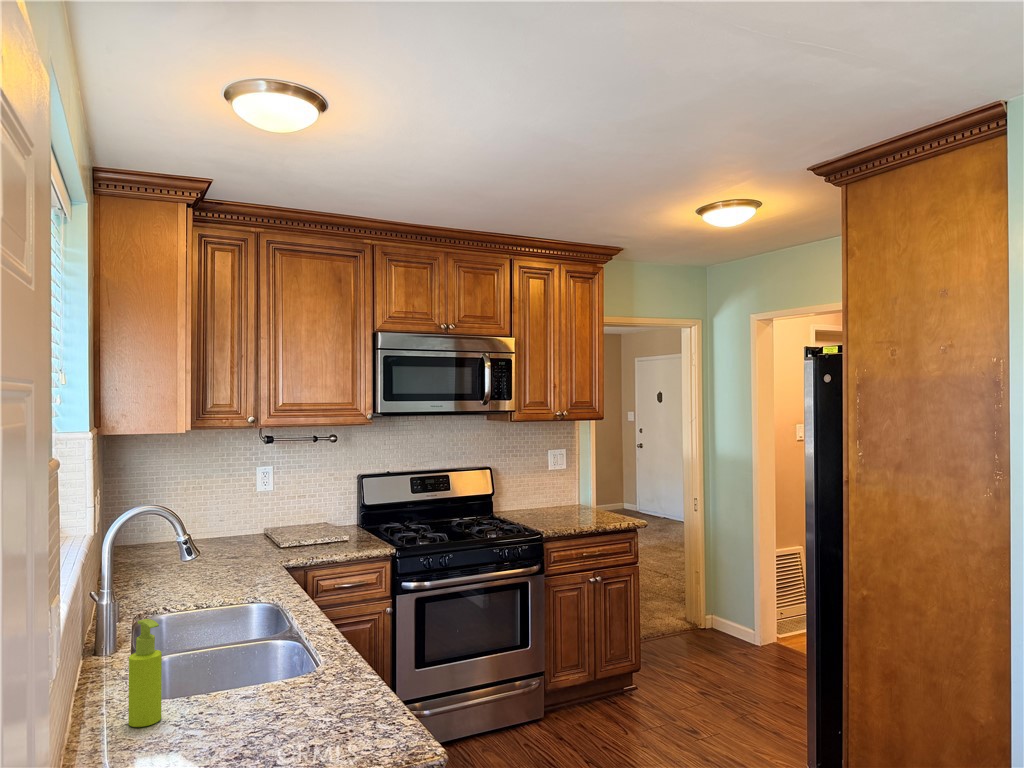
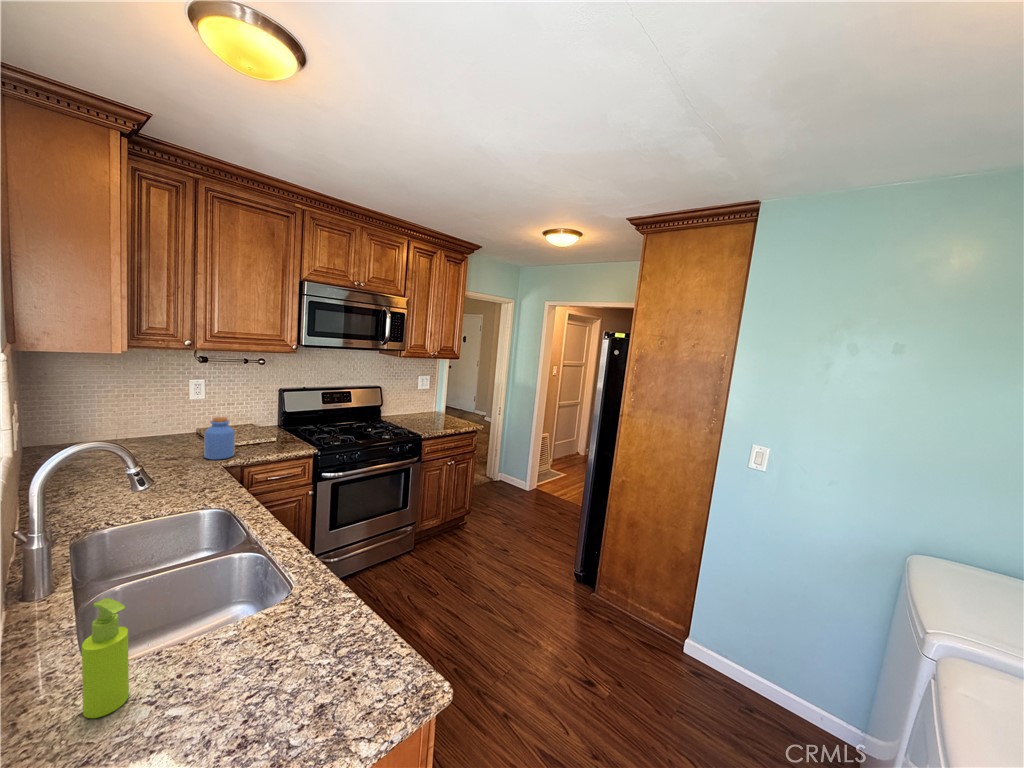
jar: none [266,506,298,558] -> present [204,417,235,460]

